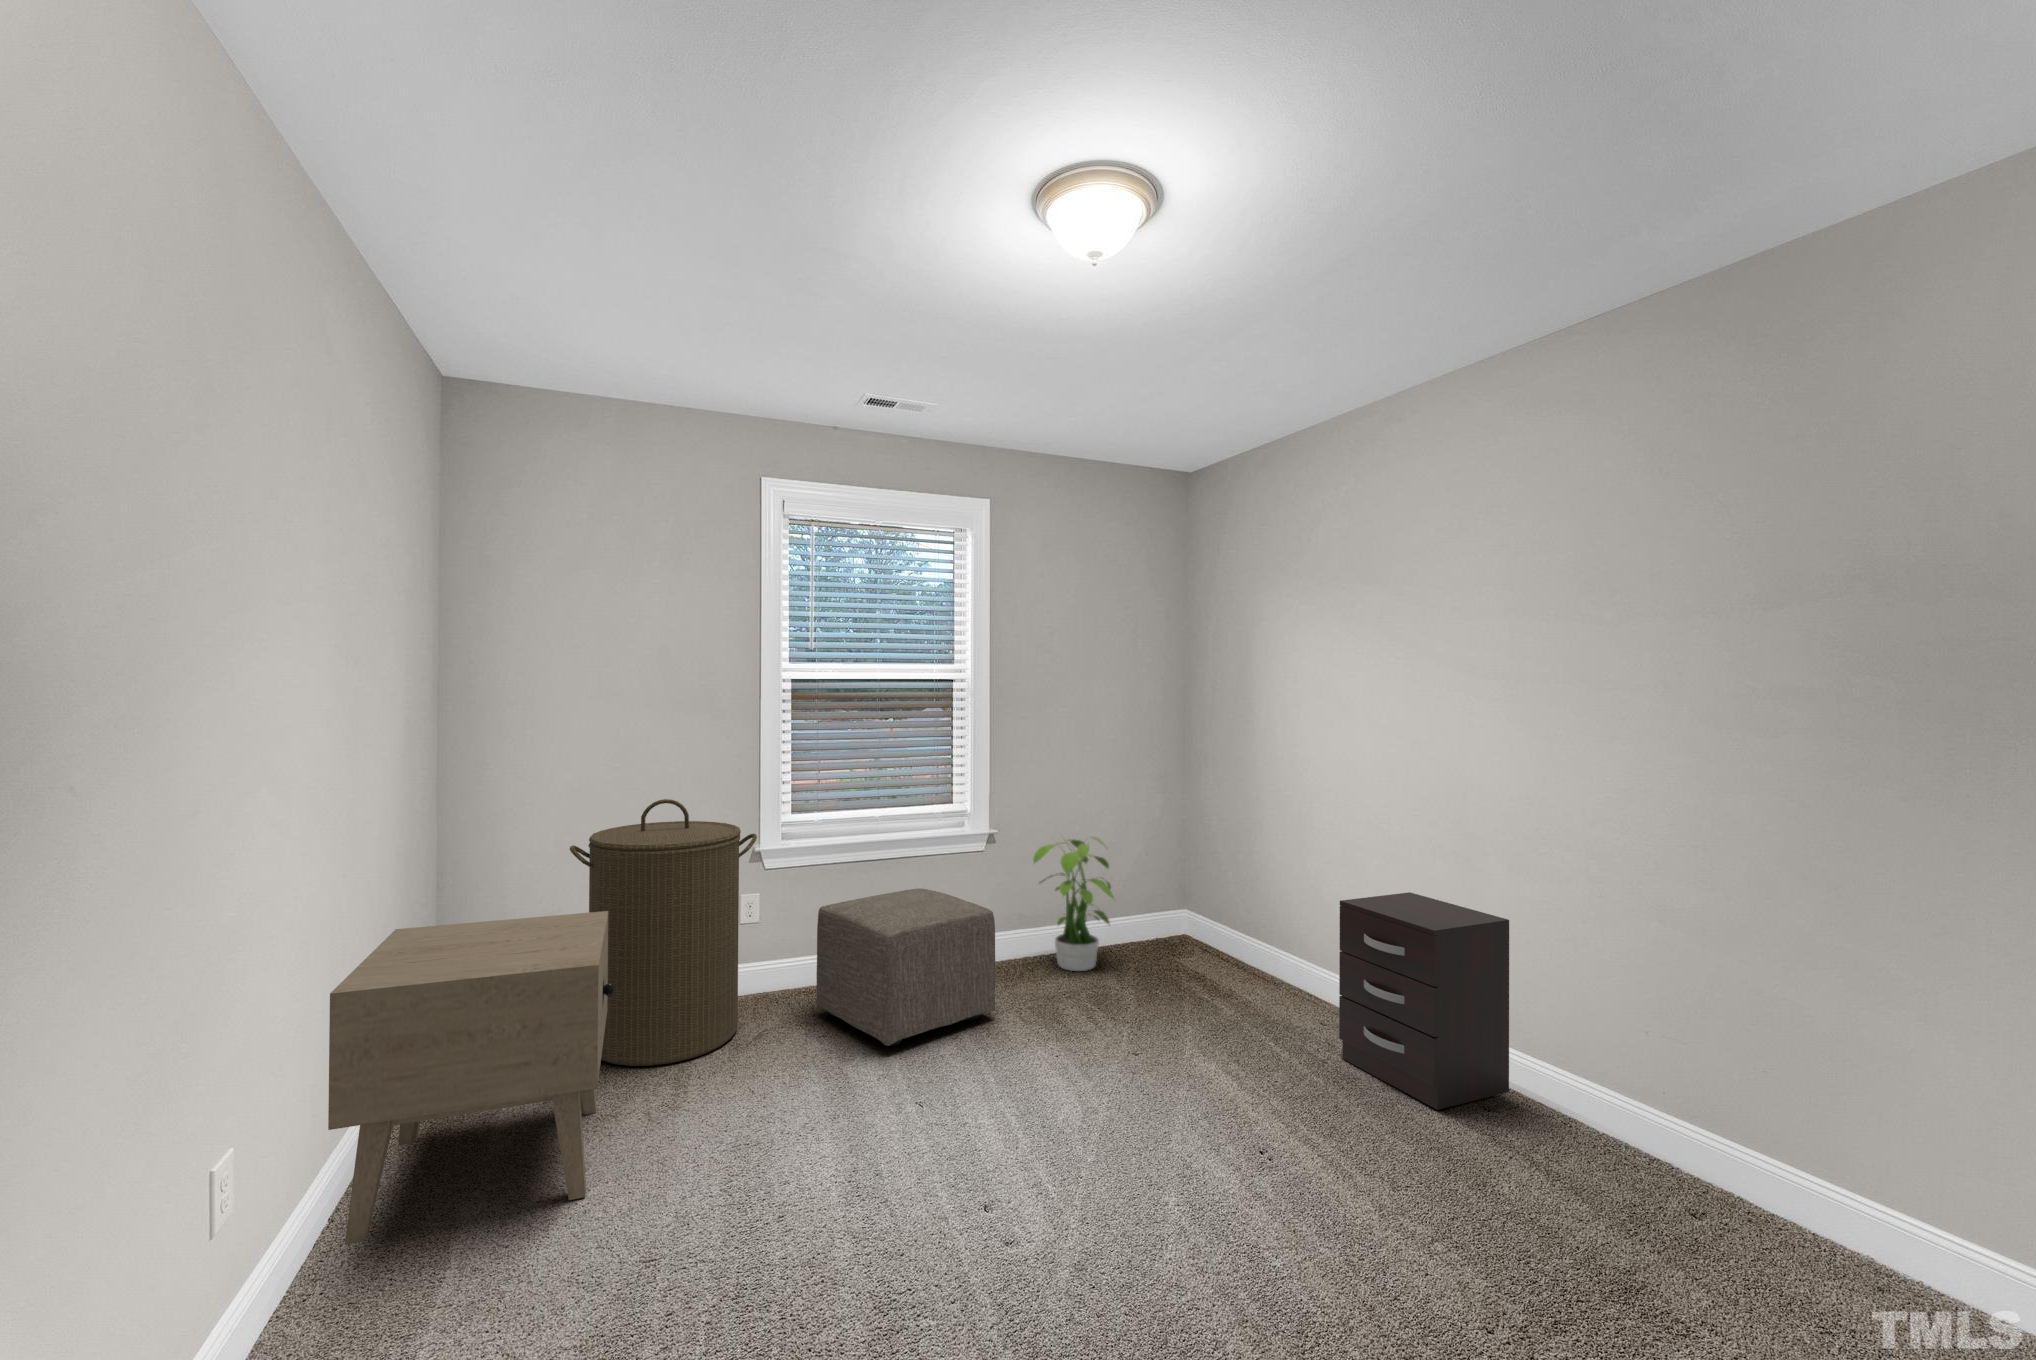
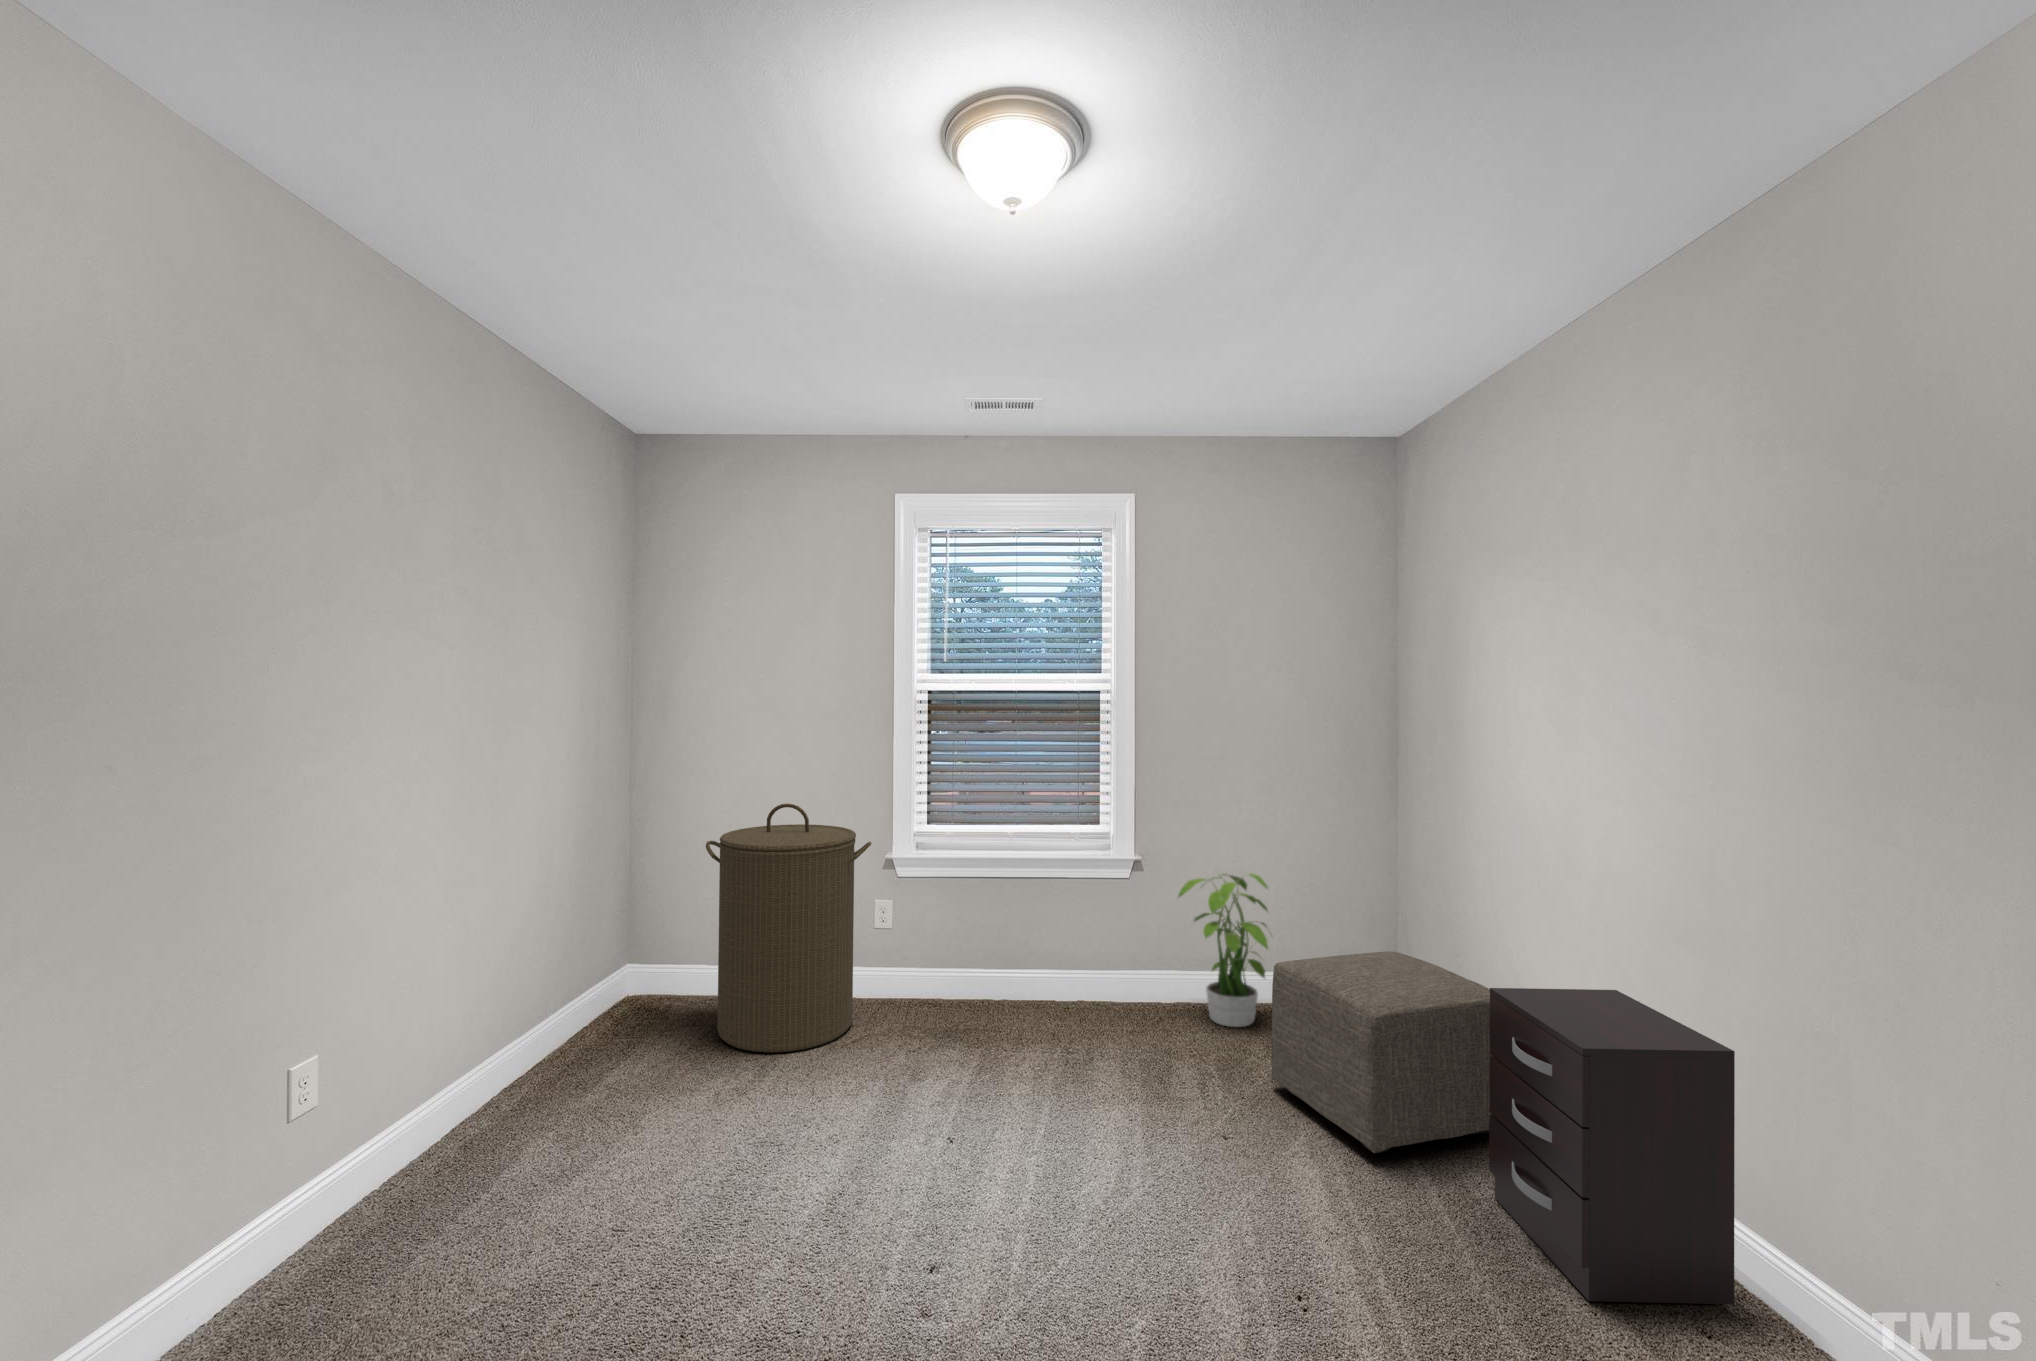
ottoman: present [816,889,996,1046] -> present [1272,951,1491,1153]
nightstand: present [328,911,614,1245] -> none [428,901,701,1161]

